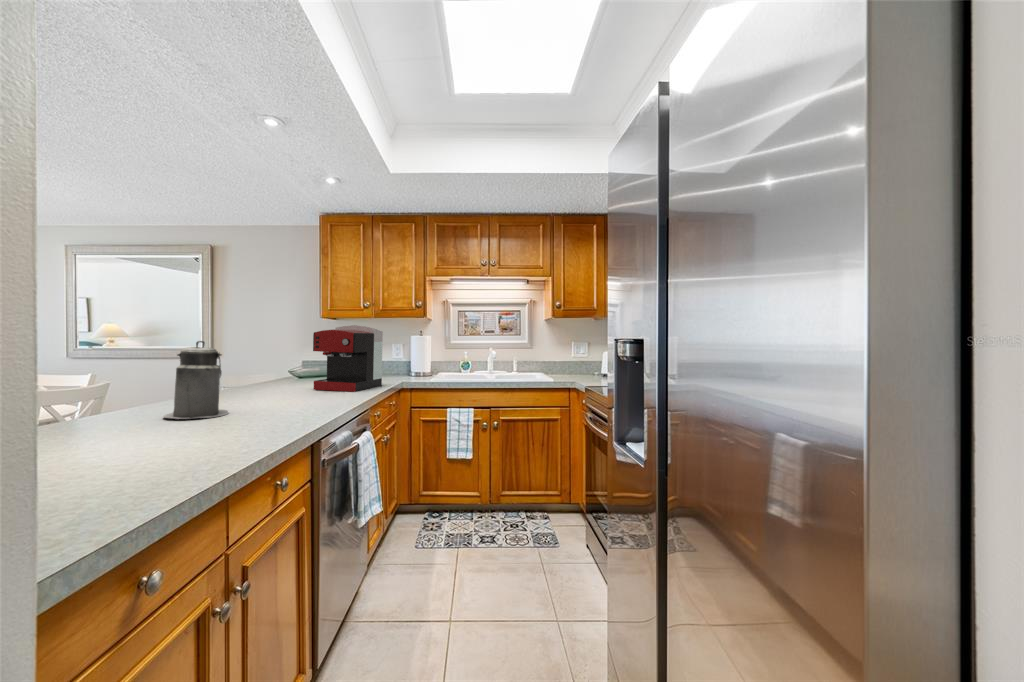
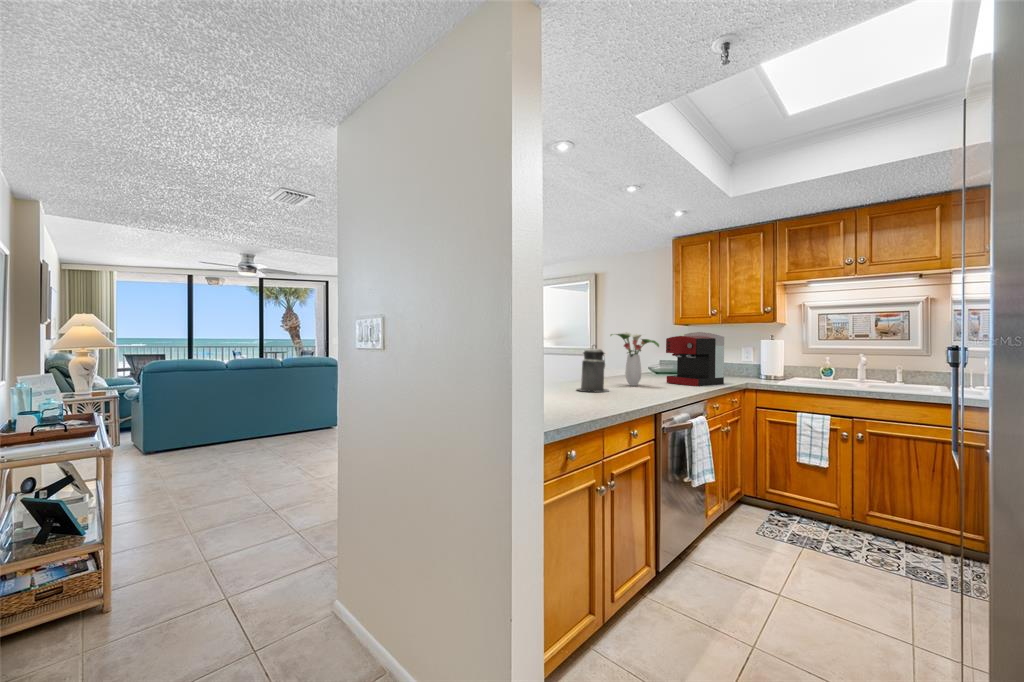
flower arrangement: none [229,322,308,399] -> present [611,332,659,386]

